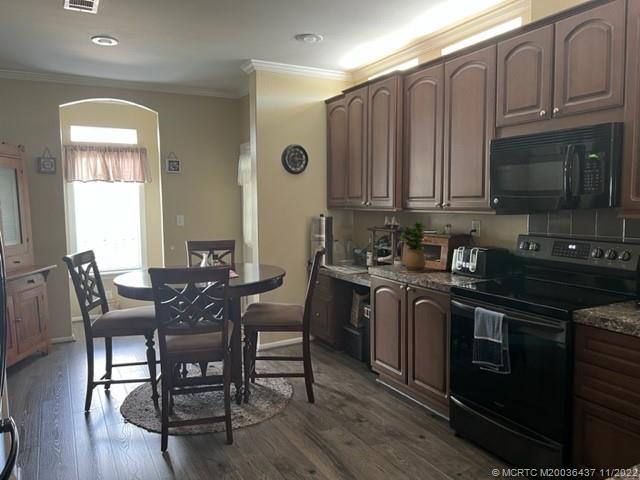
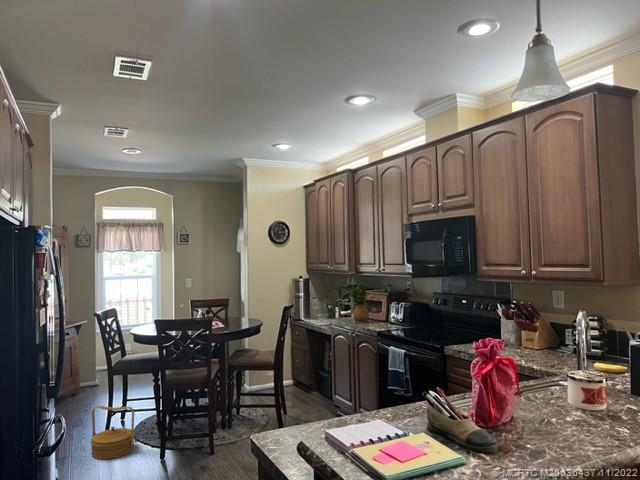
basket: none [65,380,125,451] -> present [90,406,135,459]

